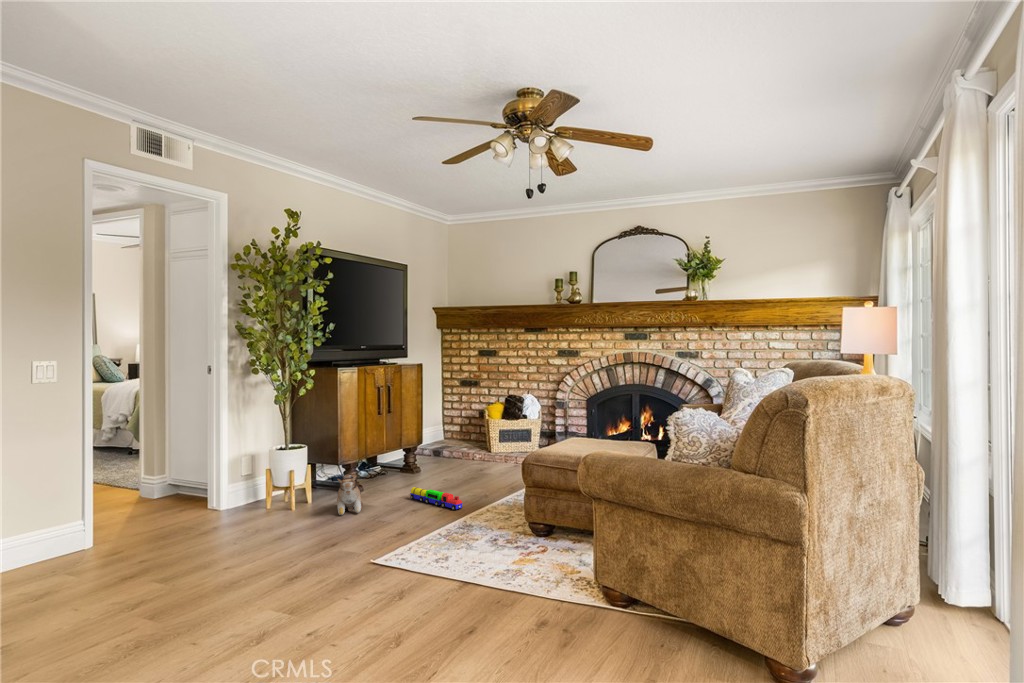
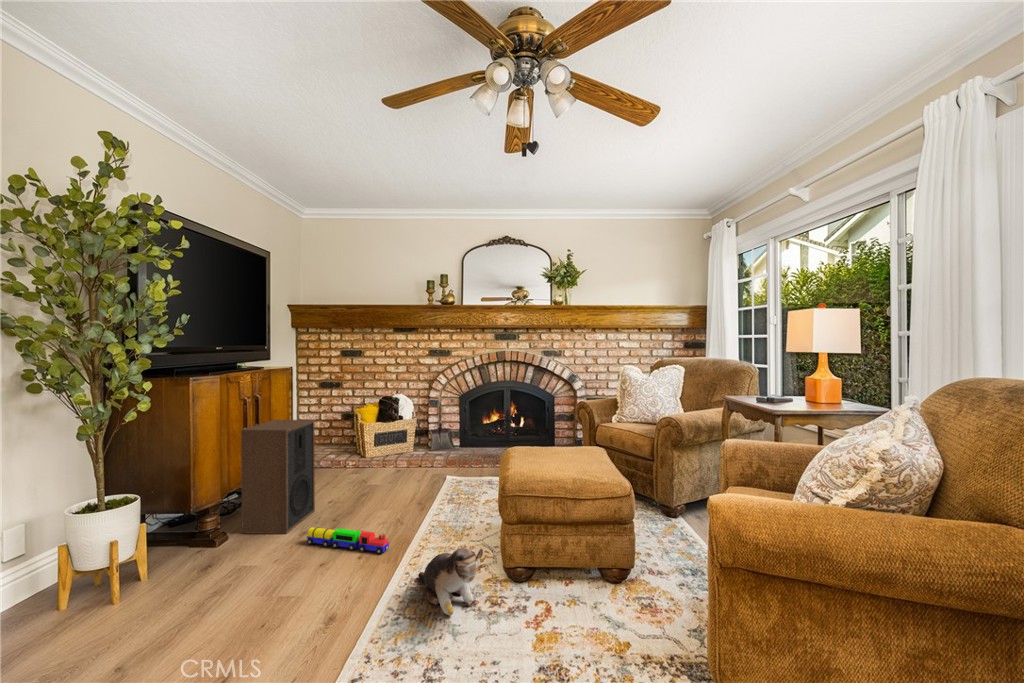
speaker: none [373,406,428,492] -> present [241,420,315,534]
plush toy: present [337,474,363,515] -> present [418,548,483,615]

